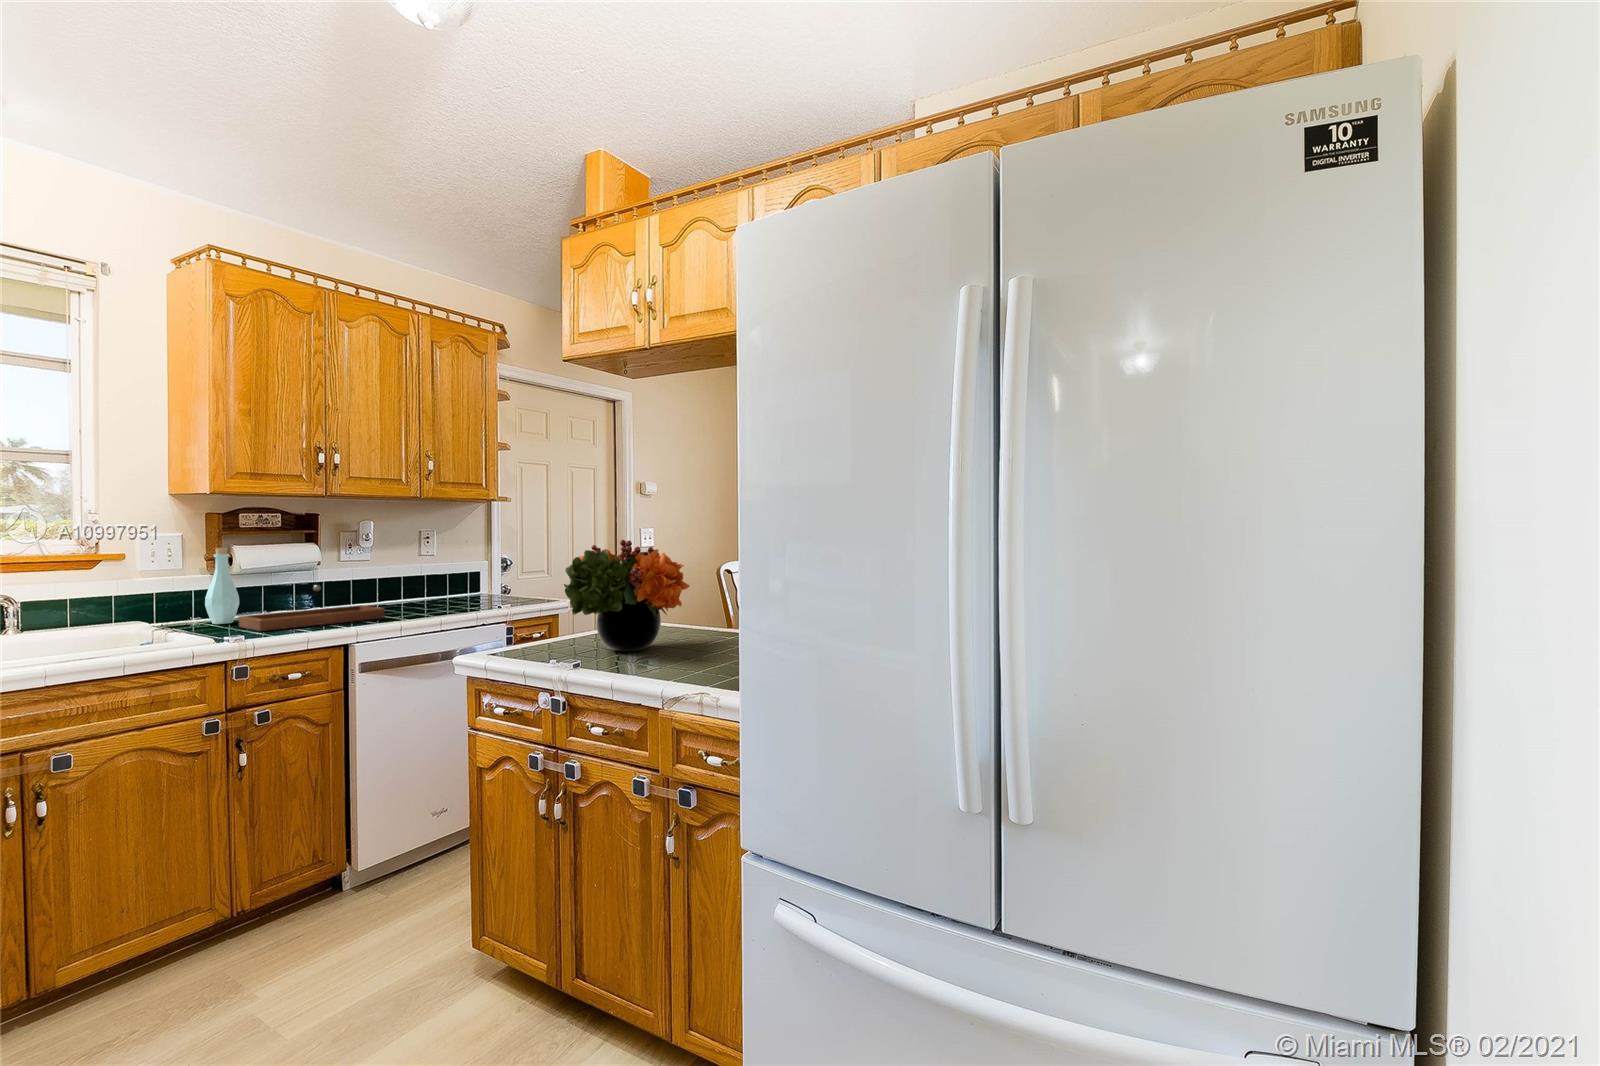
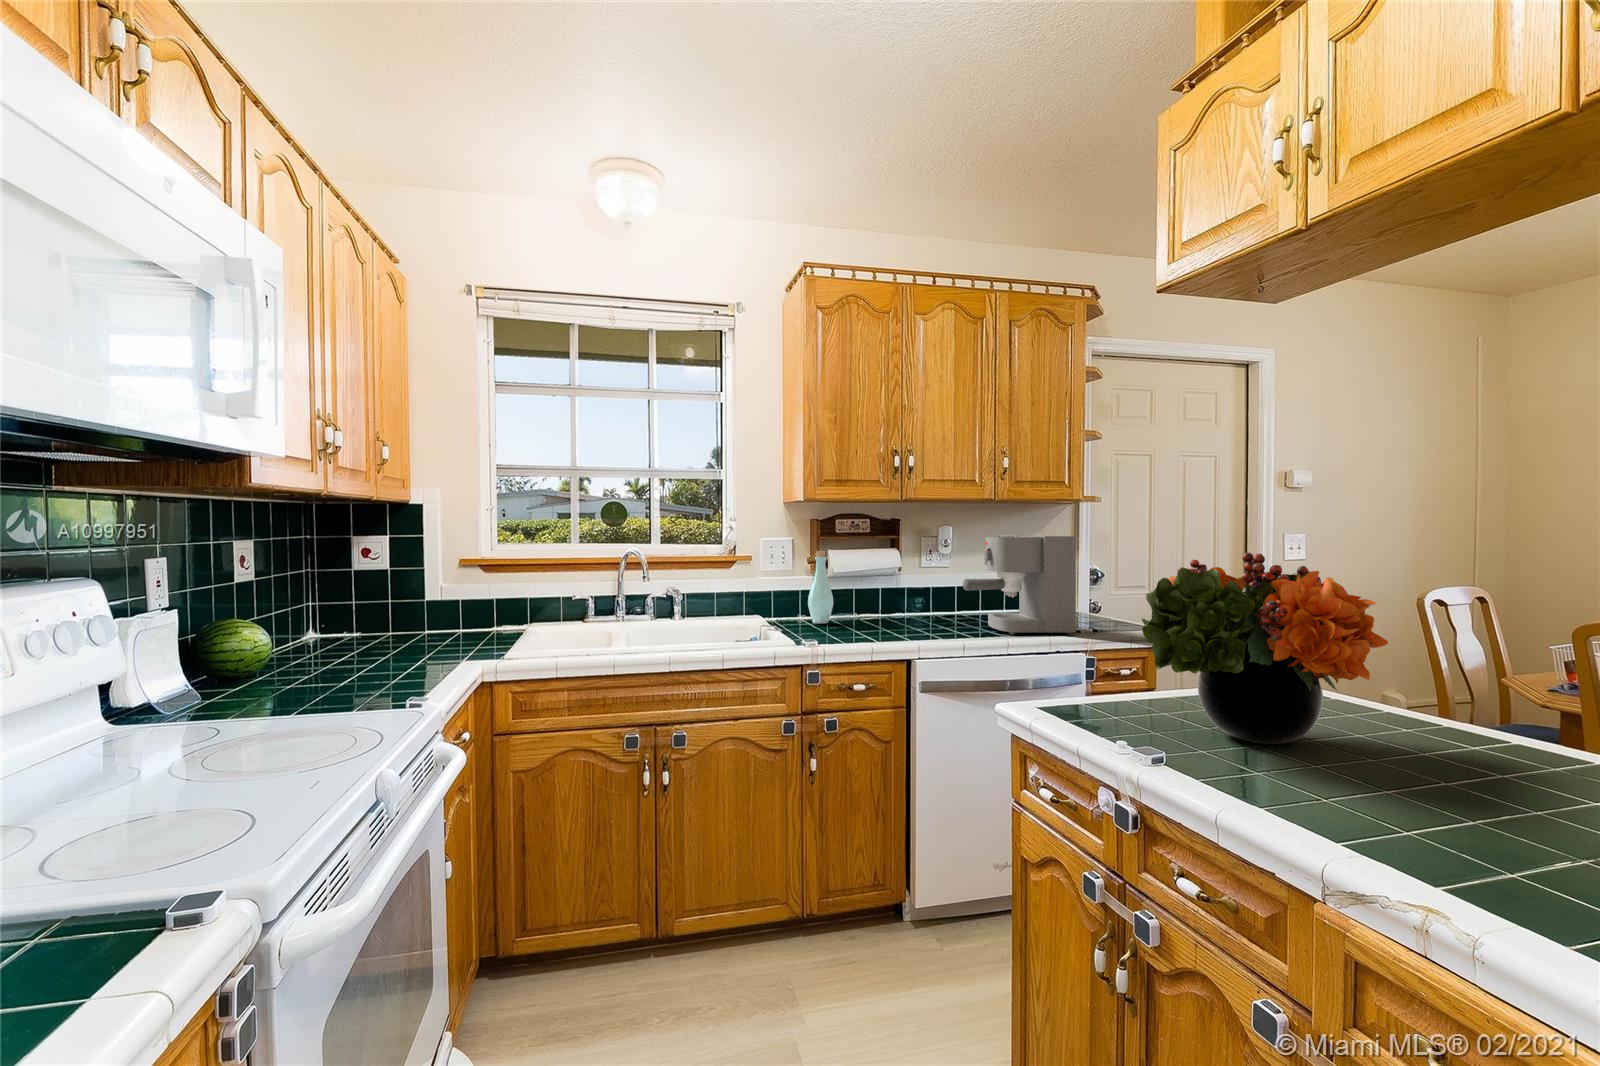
coffee maker: none [394,530,497,613] -> present [963,536,1076,635]
tray: present [239,585,385,631] -> none [829,592,952,635]

